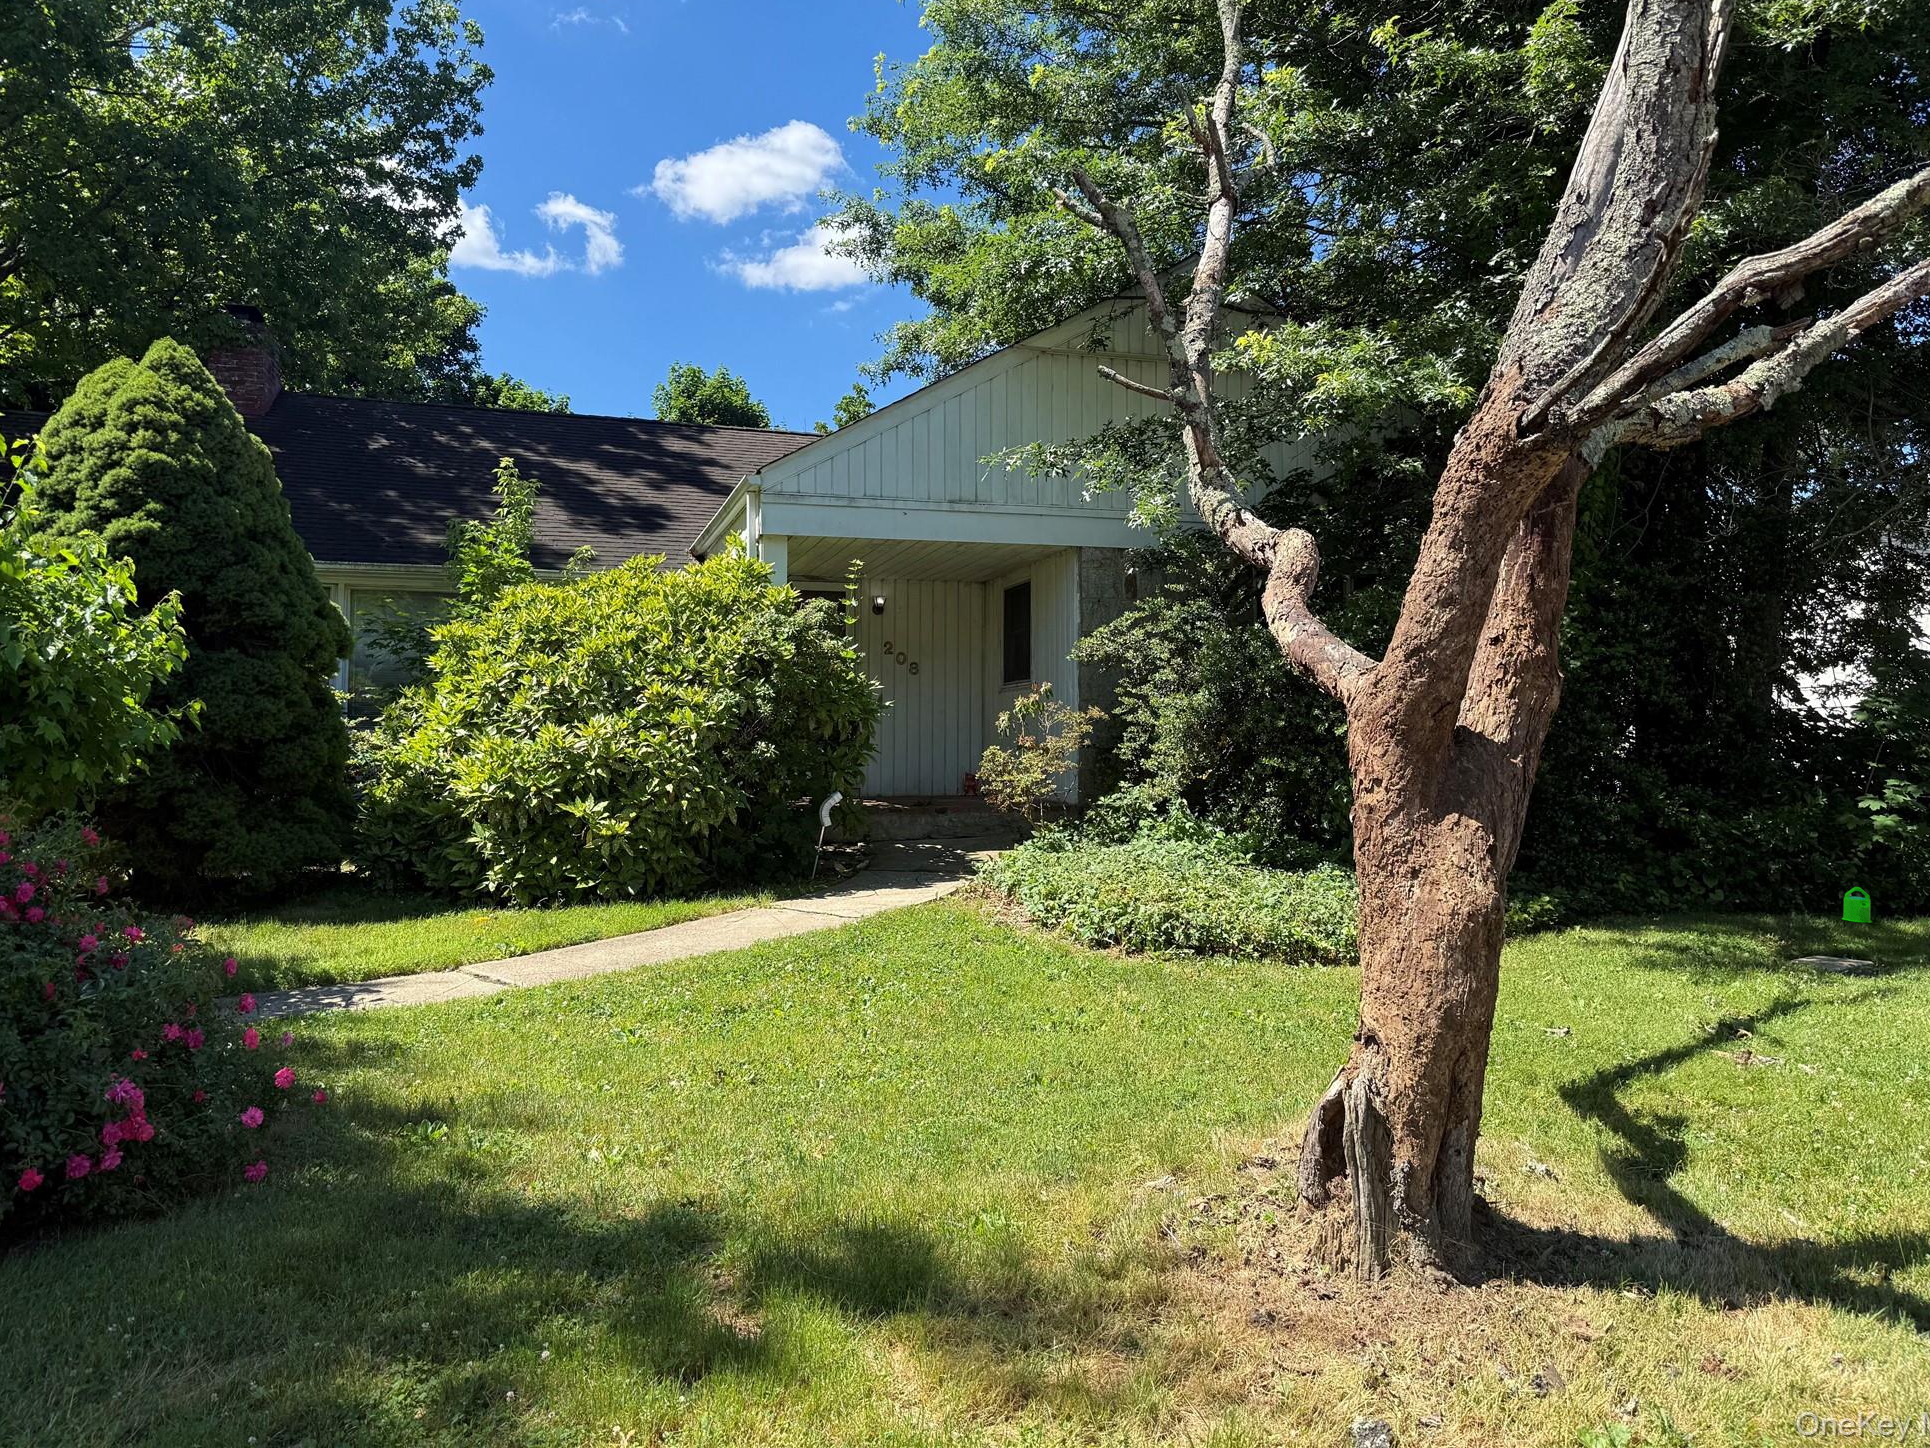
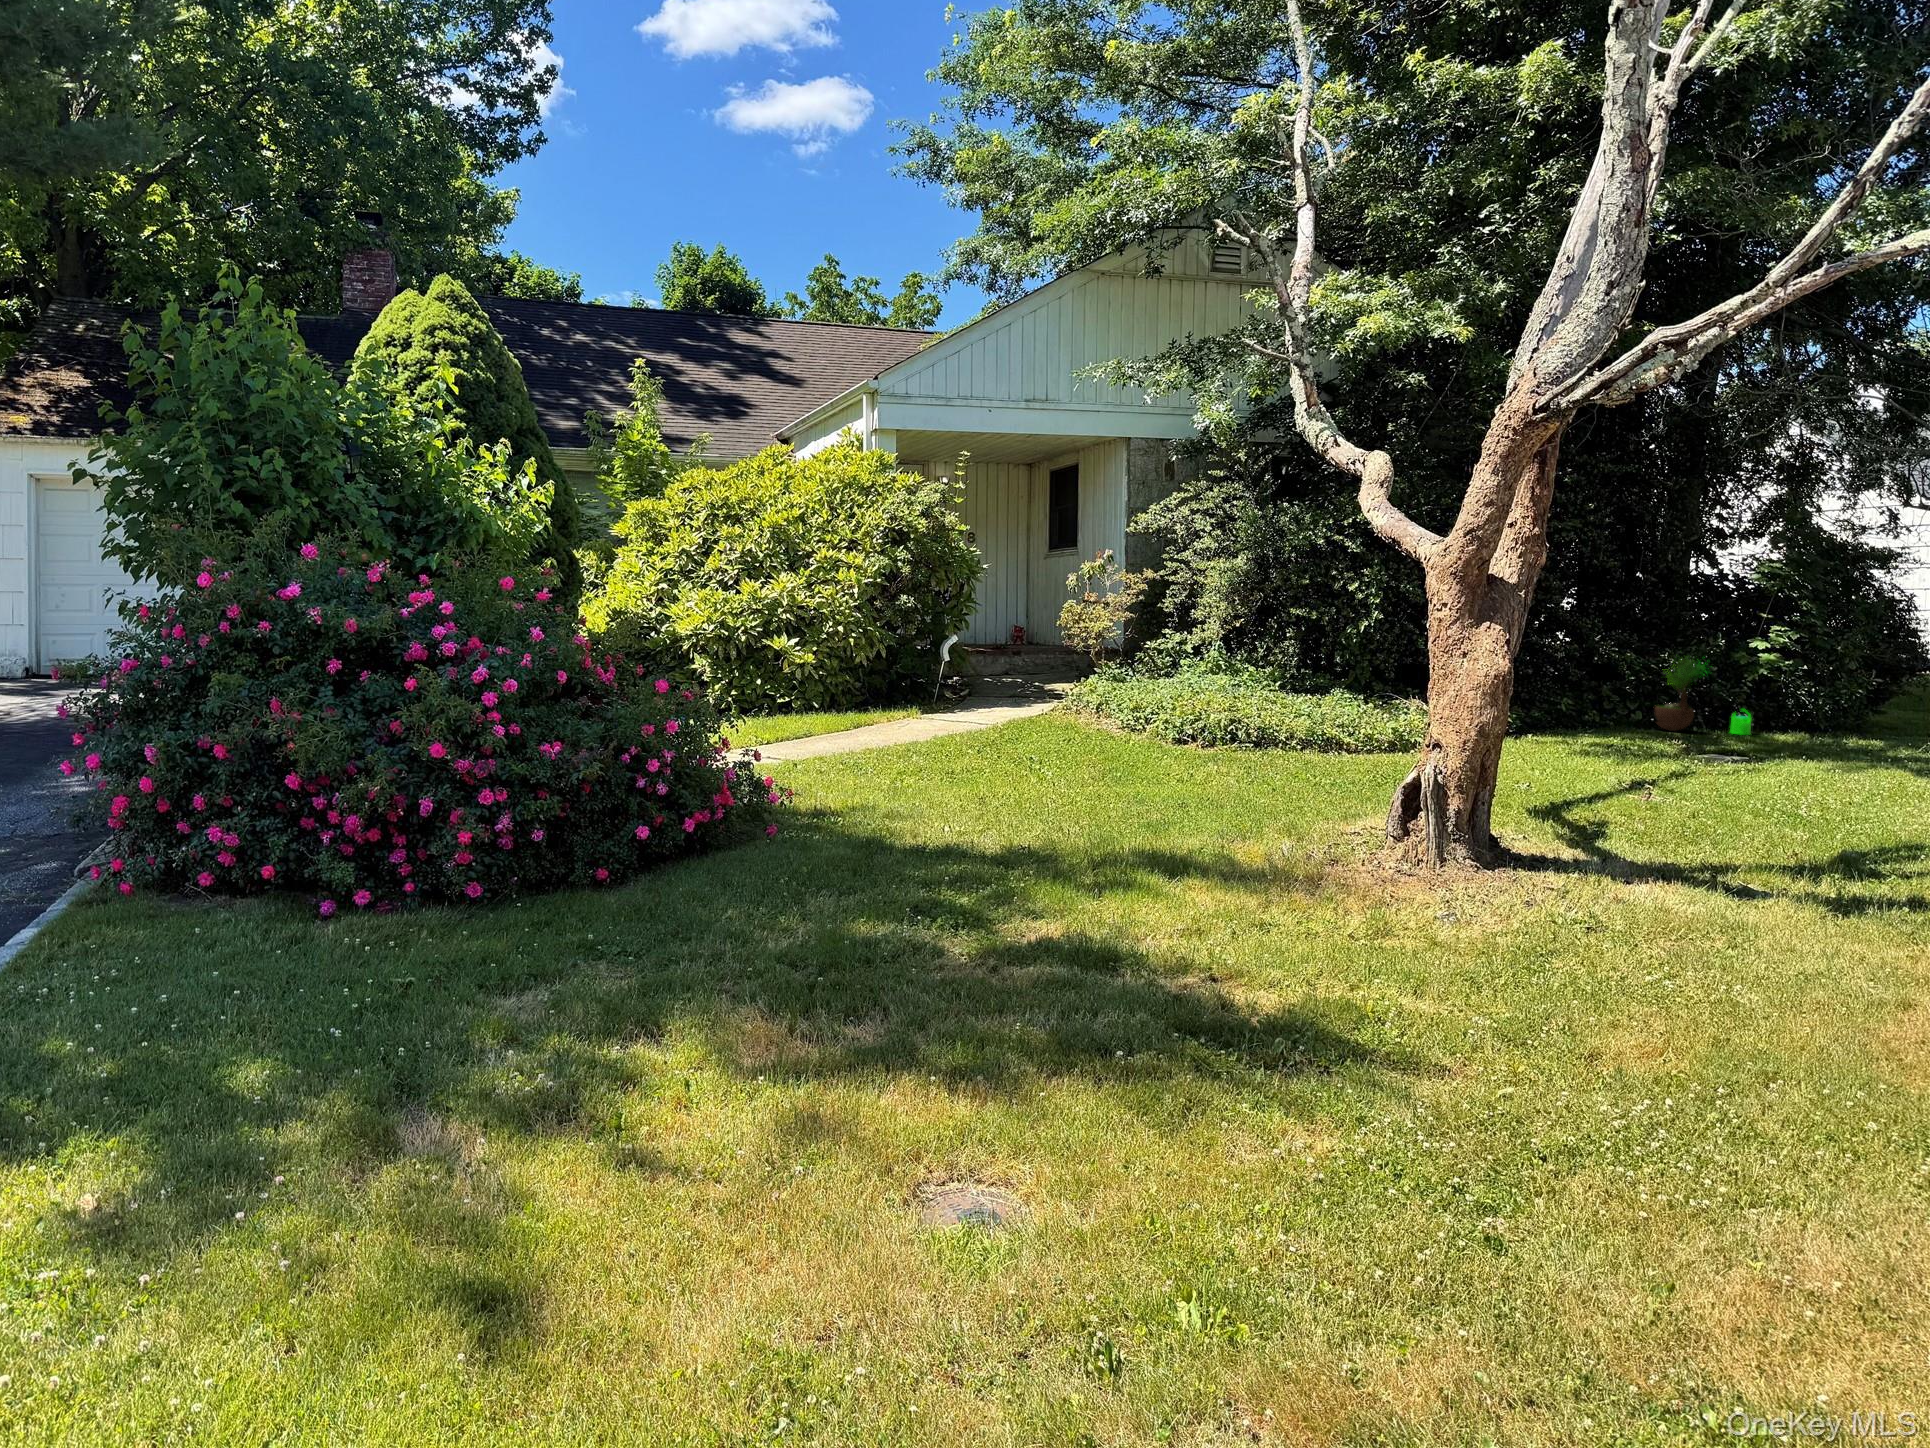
potted tree: none [1741,812,1815,917] -> present [1655,658,1707,731]

